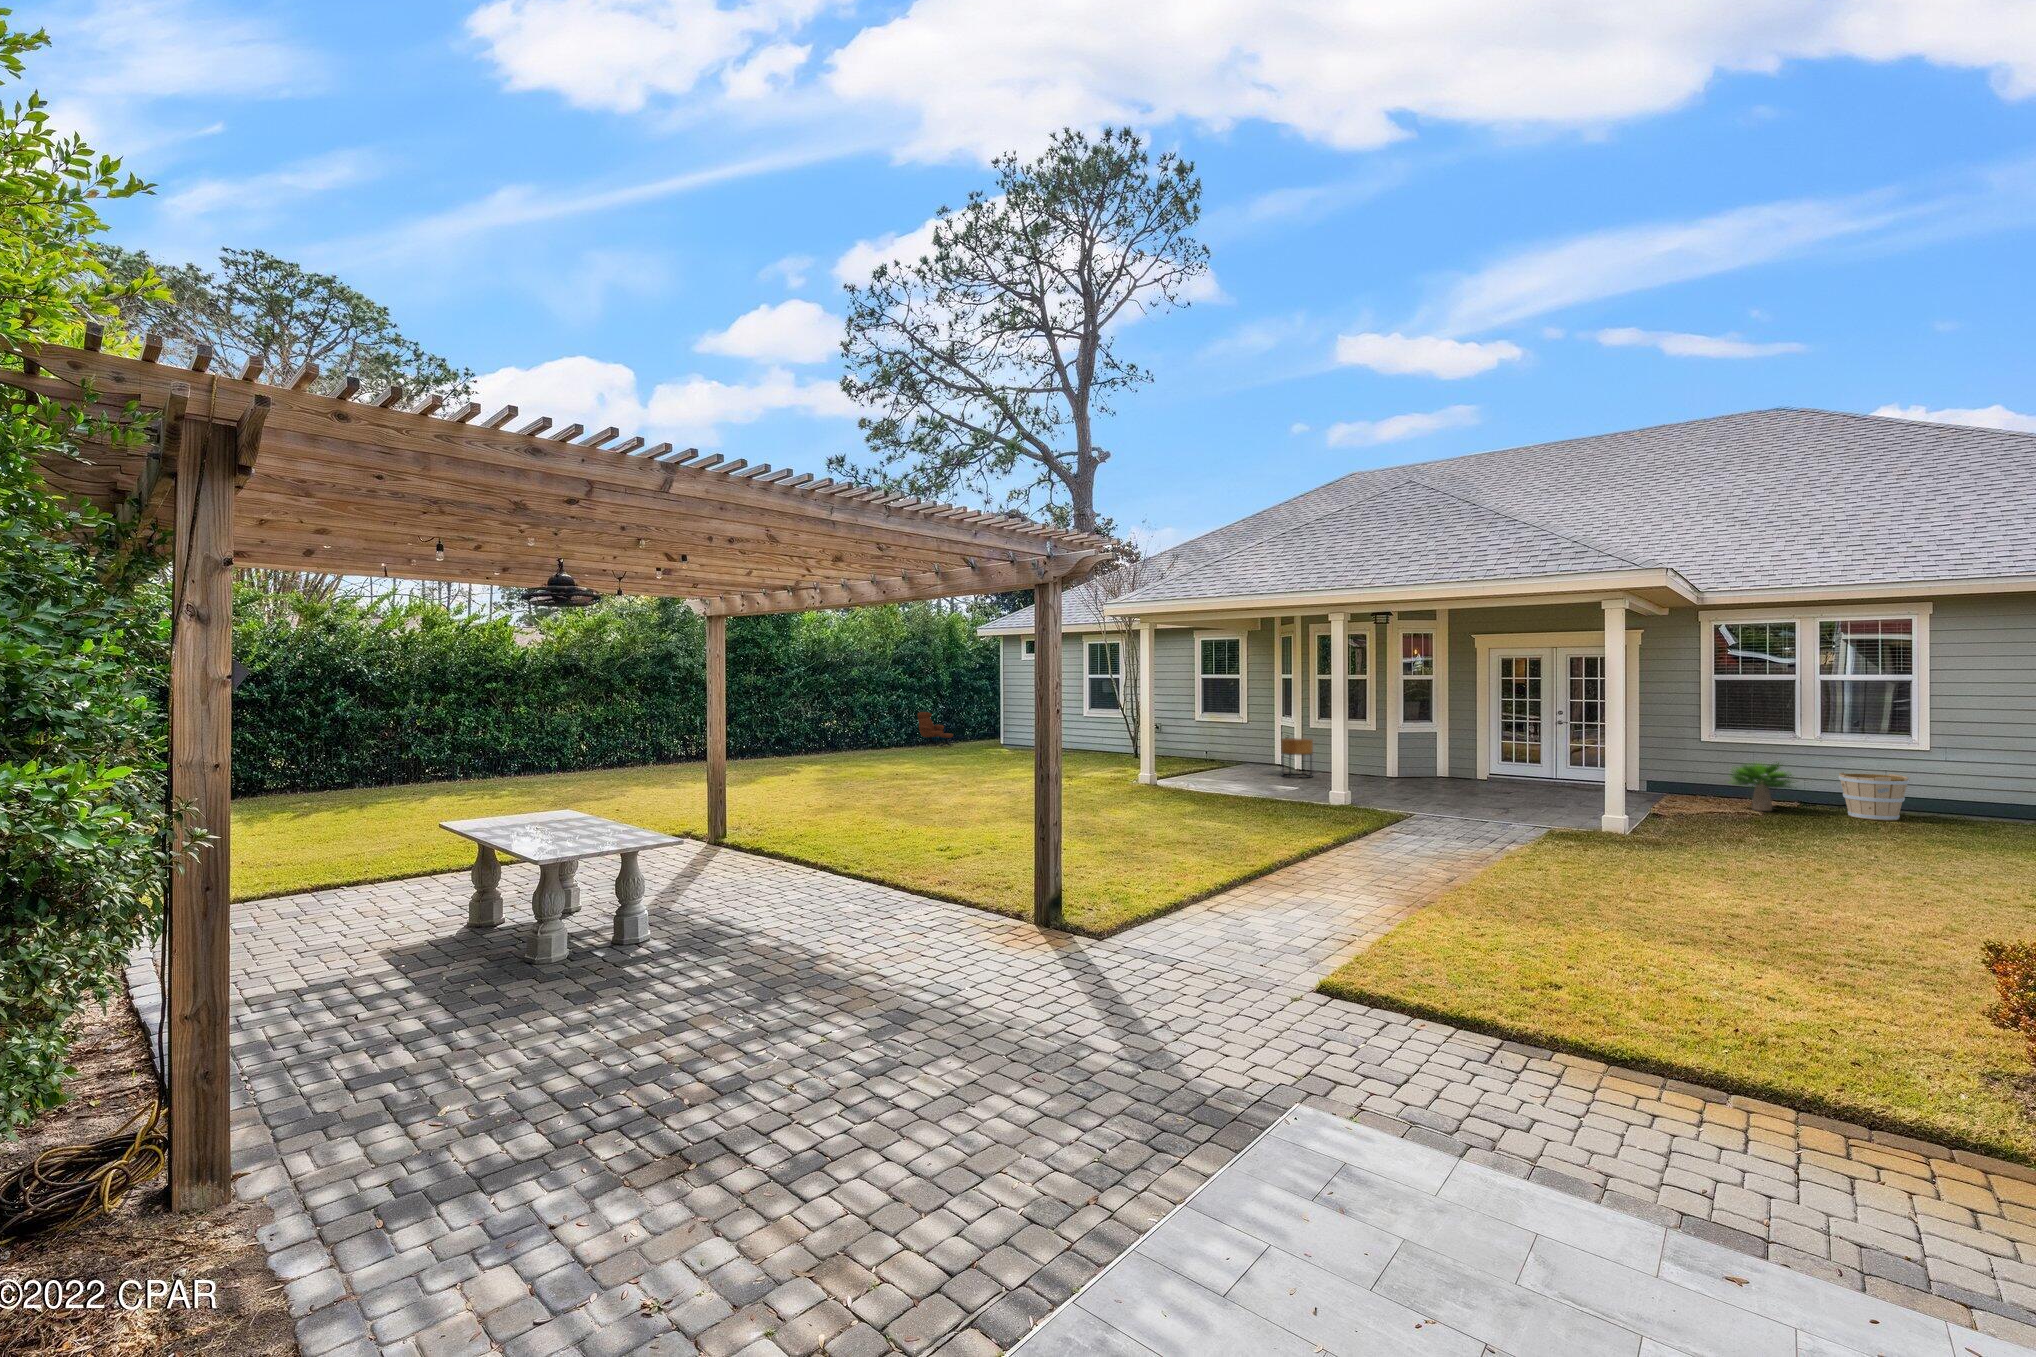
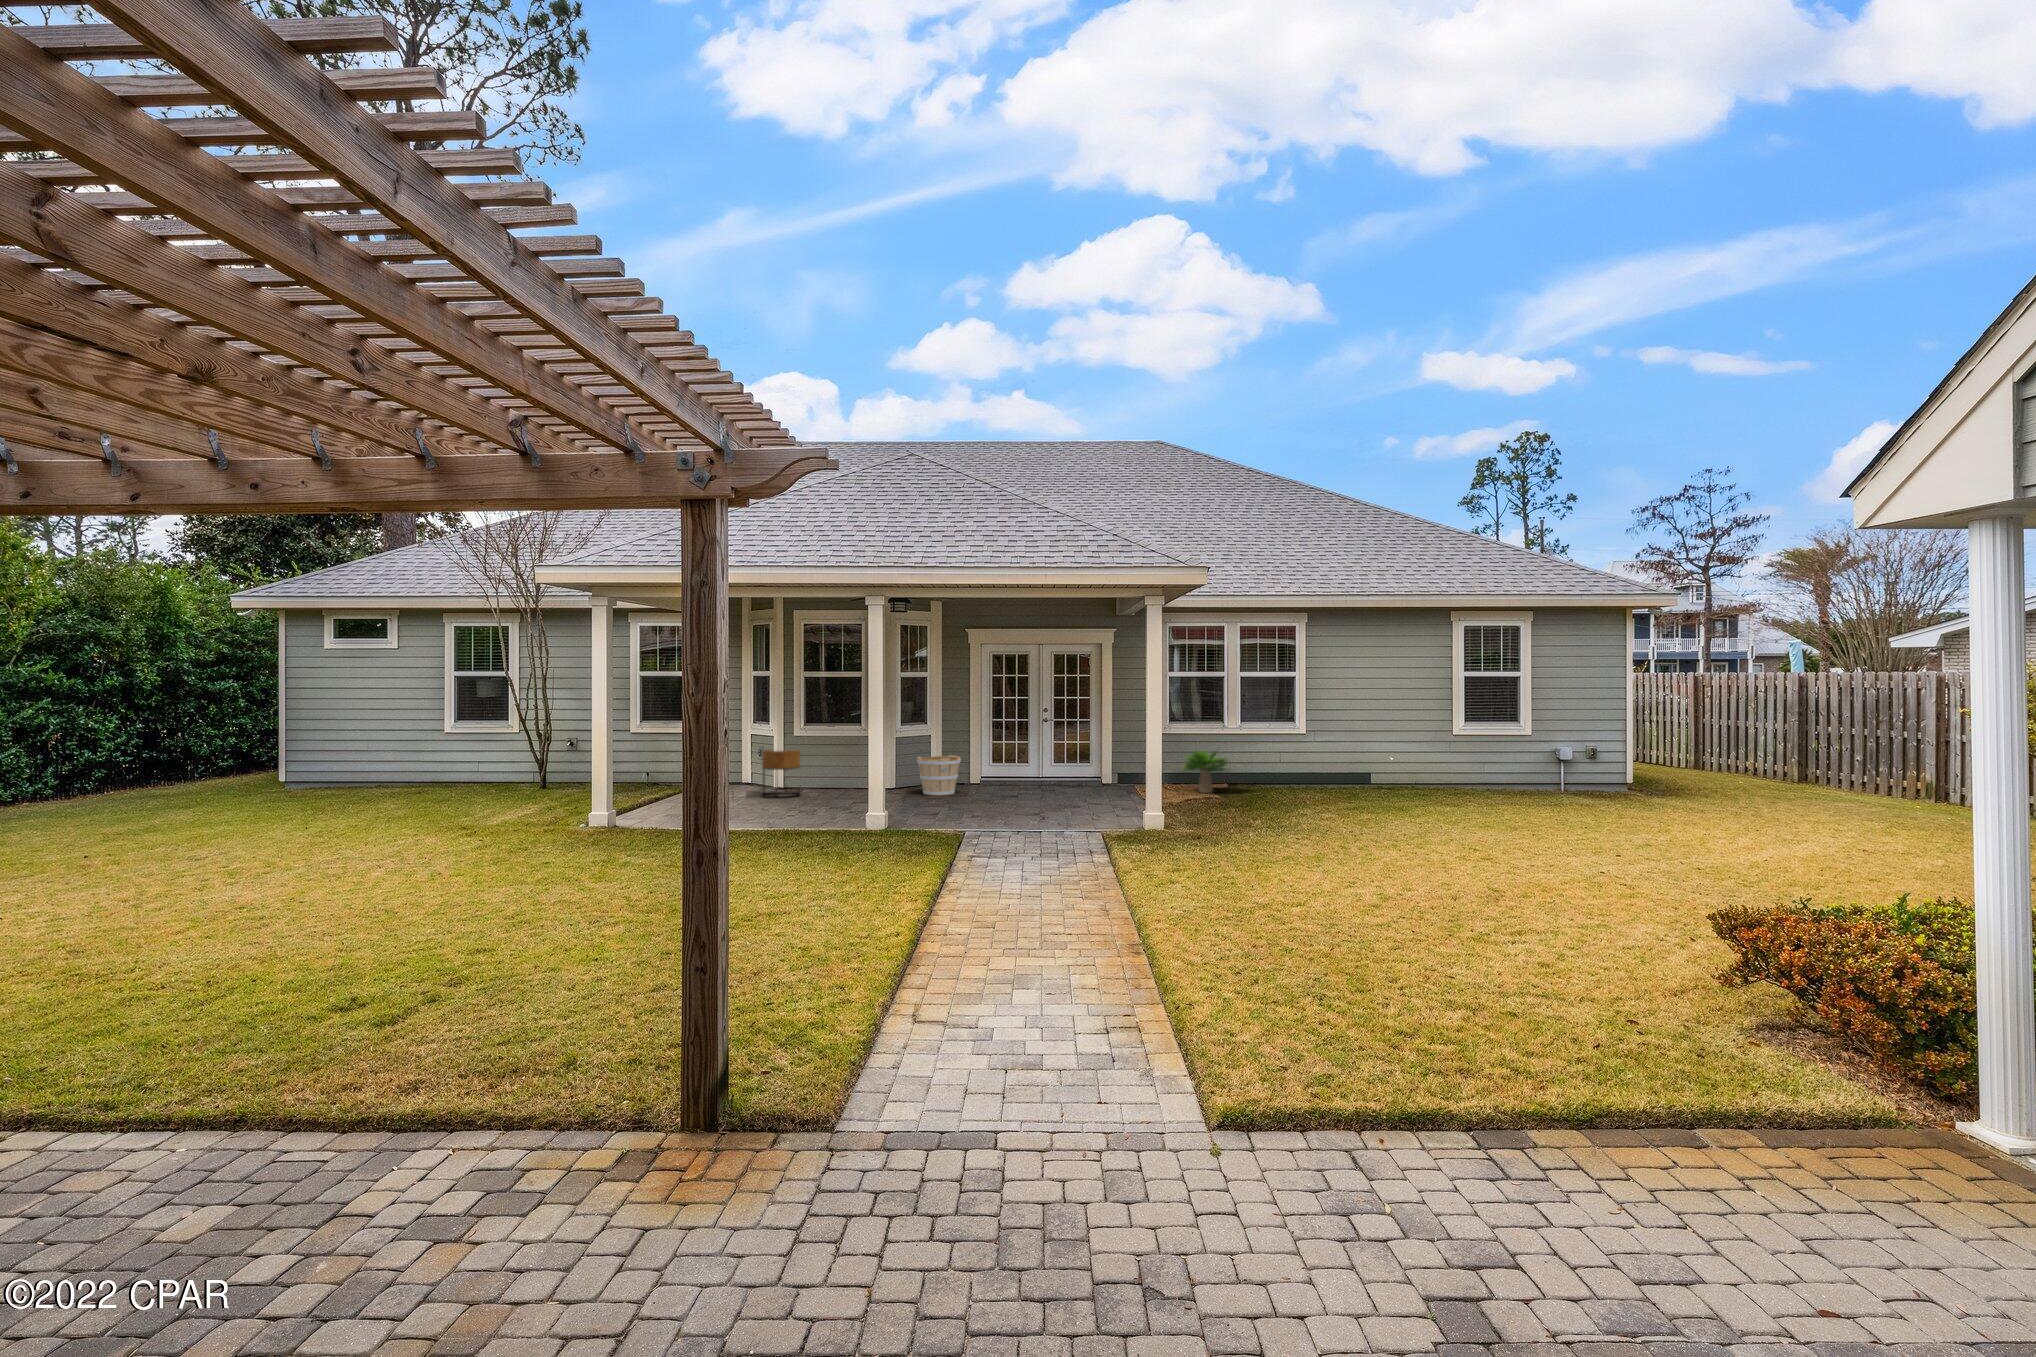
lounge chair: present [918,712,953,746] -> none [85,736,173,795]
wooden bucket: present [1839,772,1910,821] -> present [917,755,961,796]

